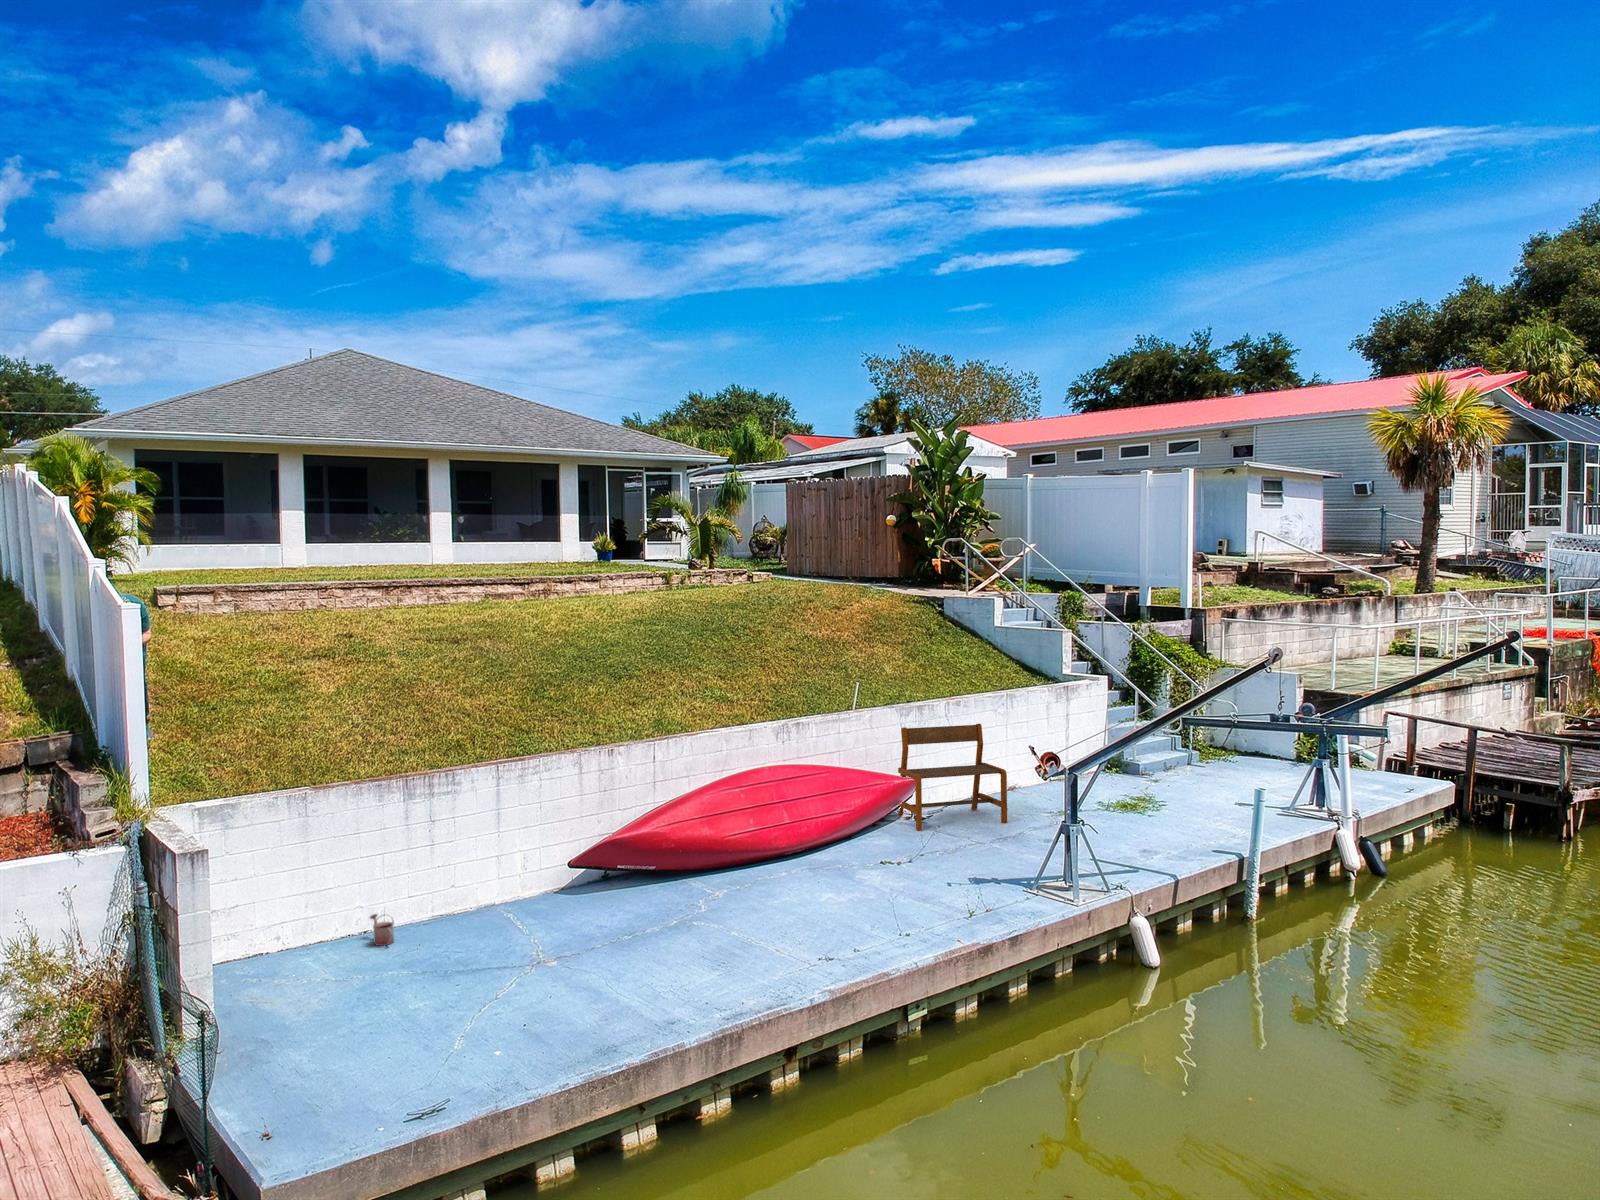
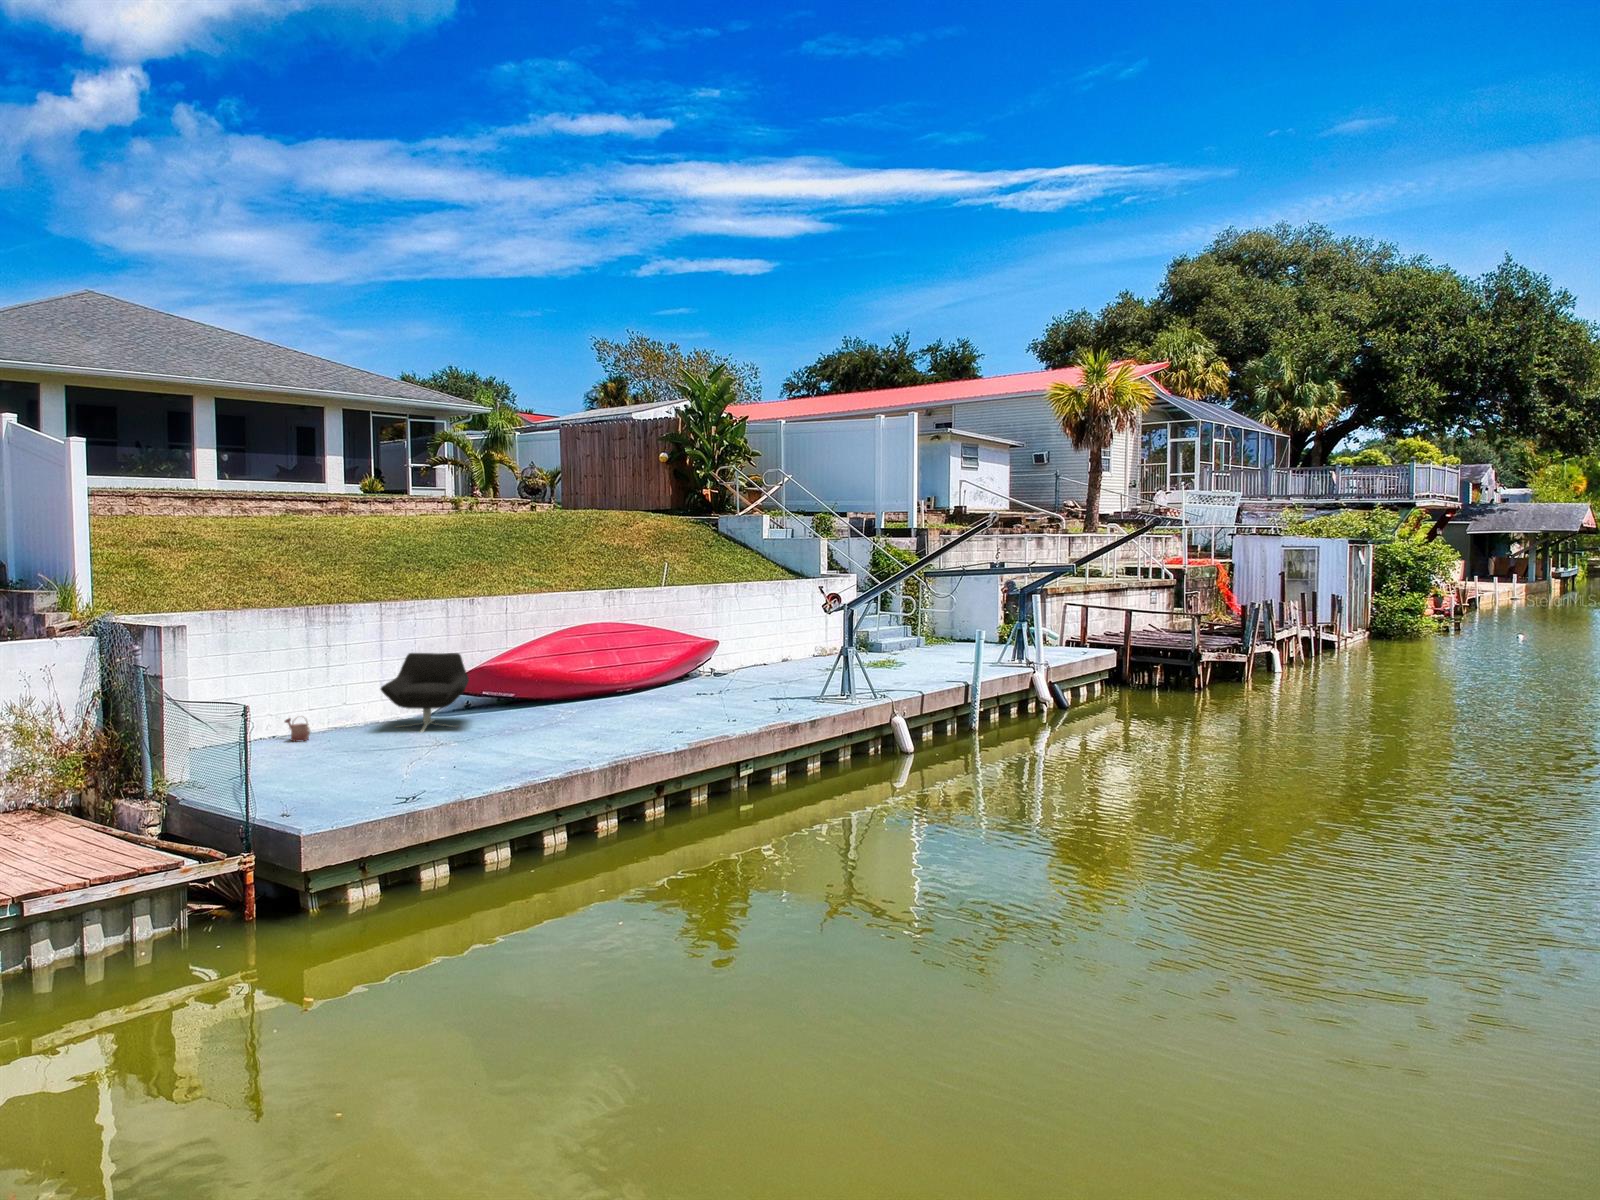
bench: present [897,724,1007,831] -> none [698,598,789,680]
lounge chair: none [481,824,591,937] -> present [381,653,469,733]

